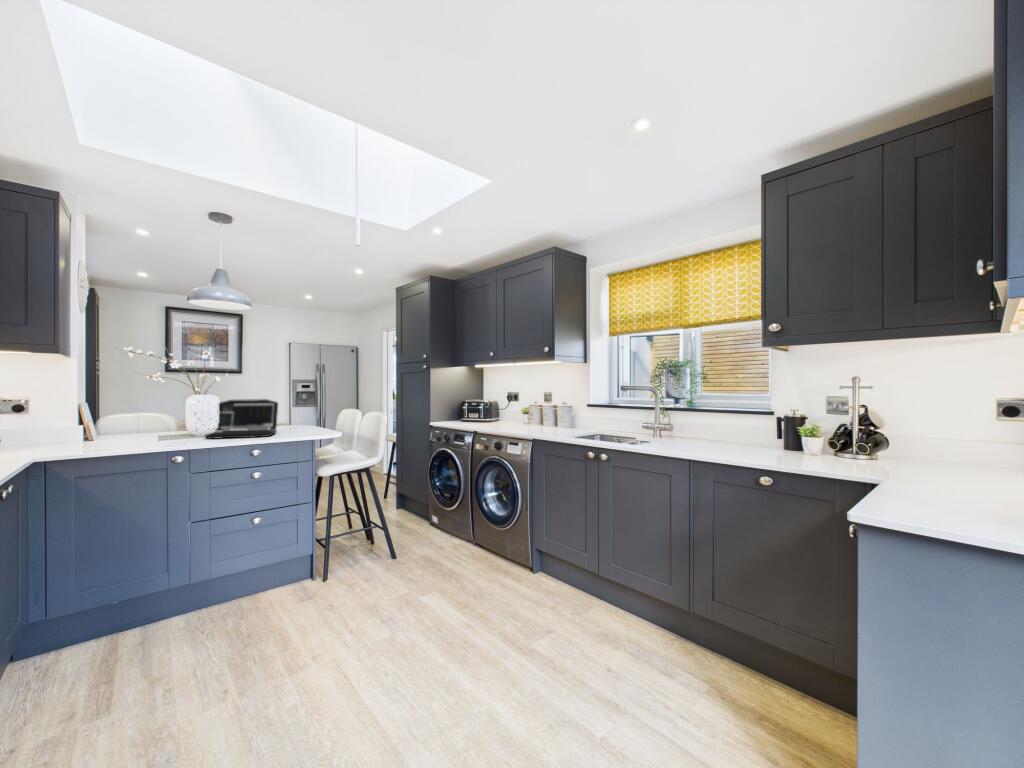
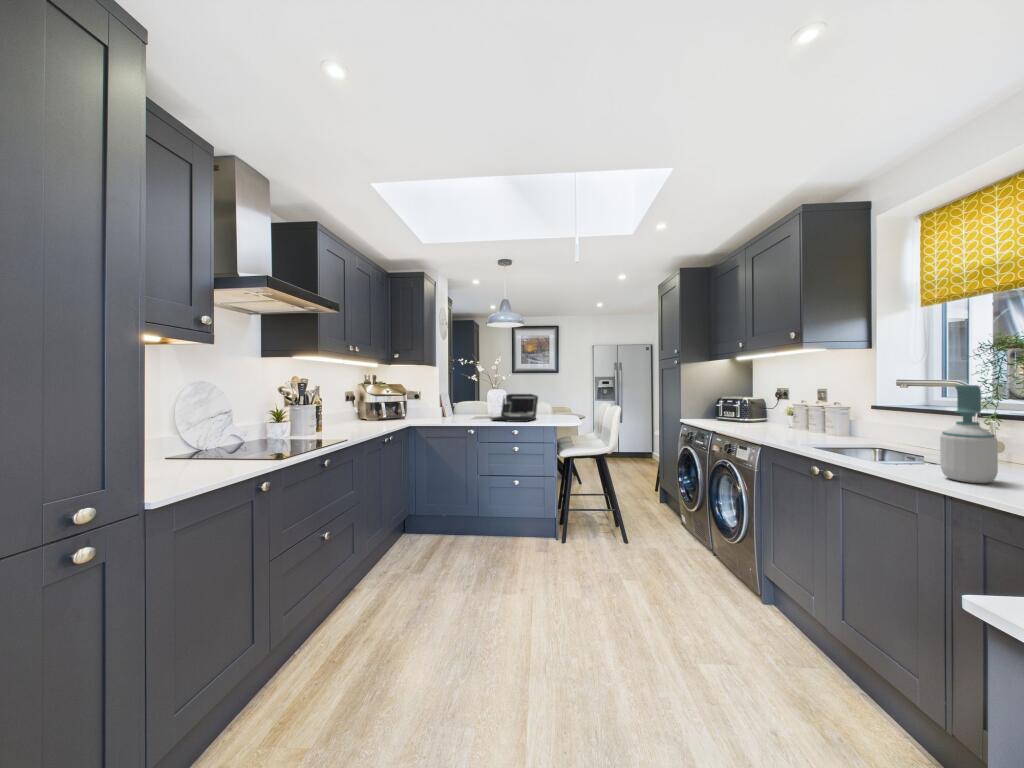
soap bottle: none [661,389,686,449] -> present [940,385,998,483]

